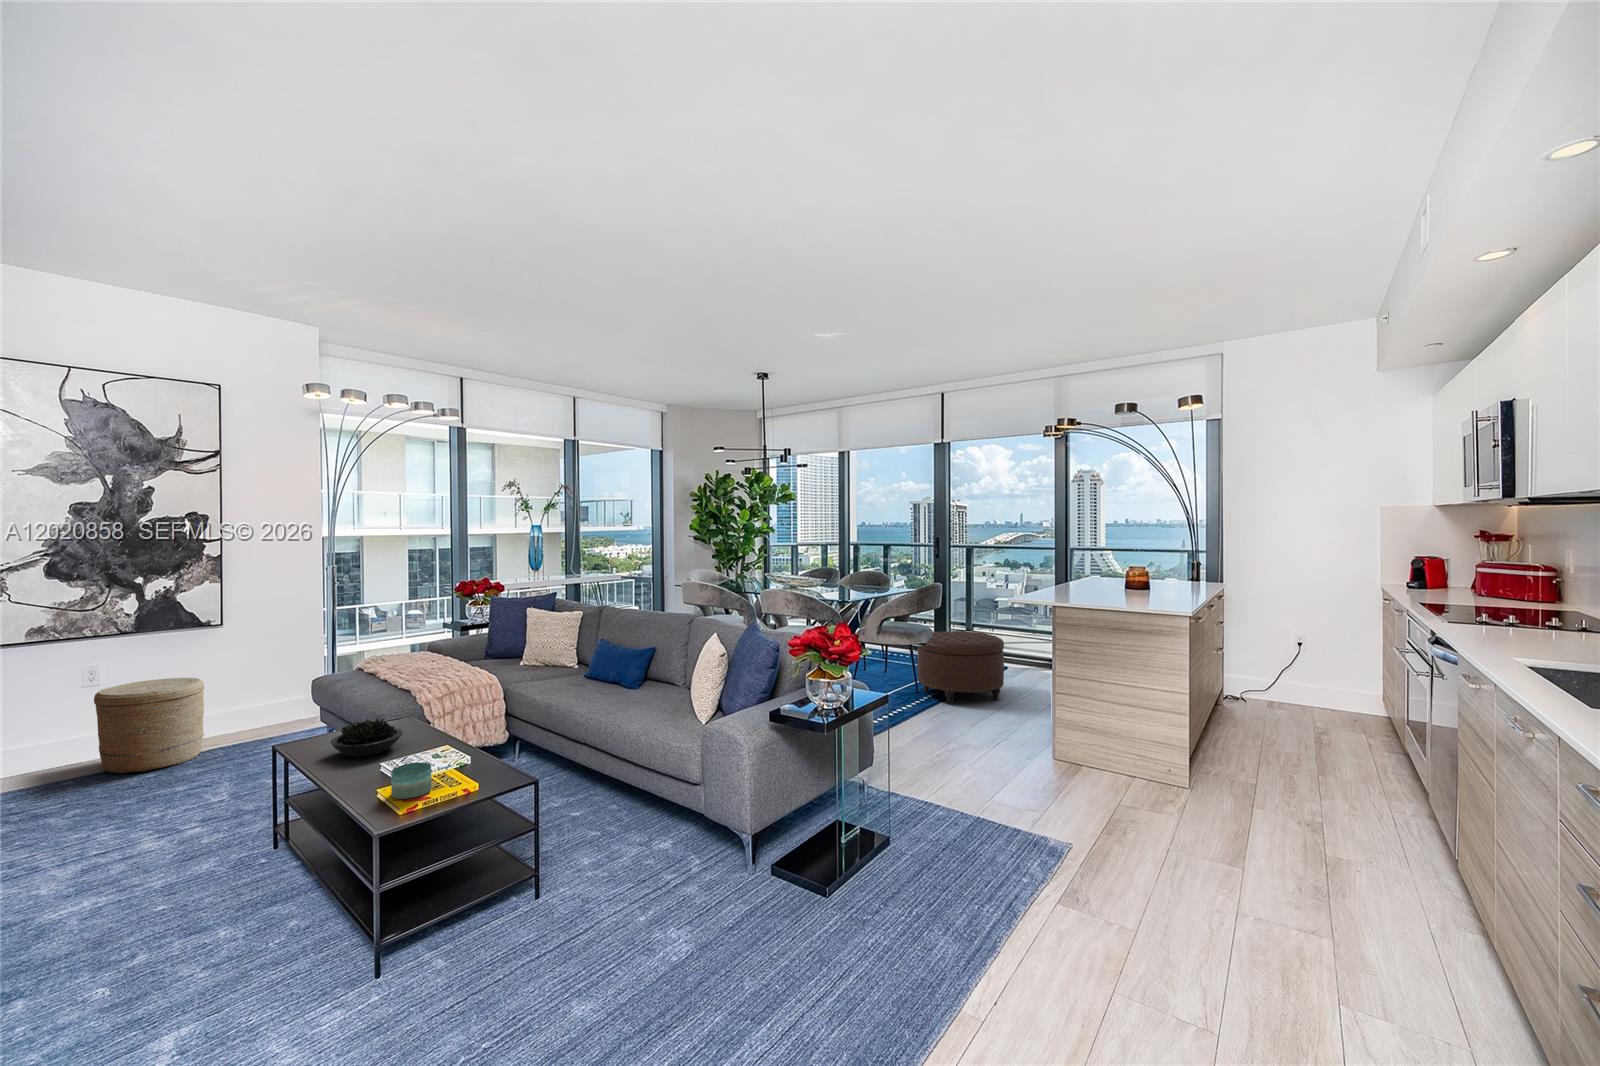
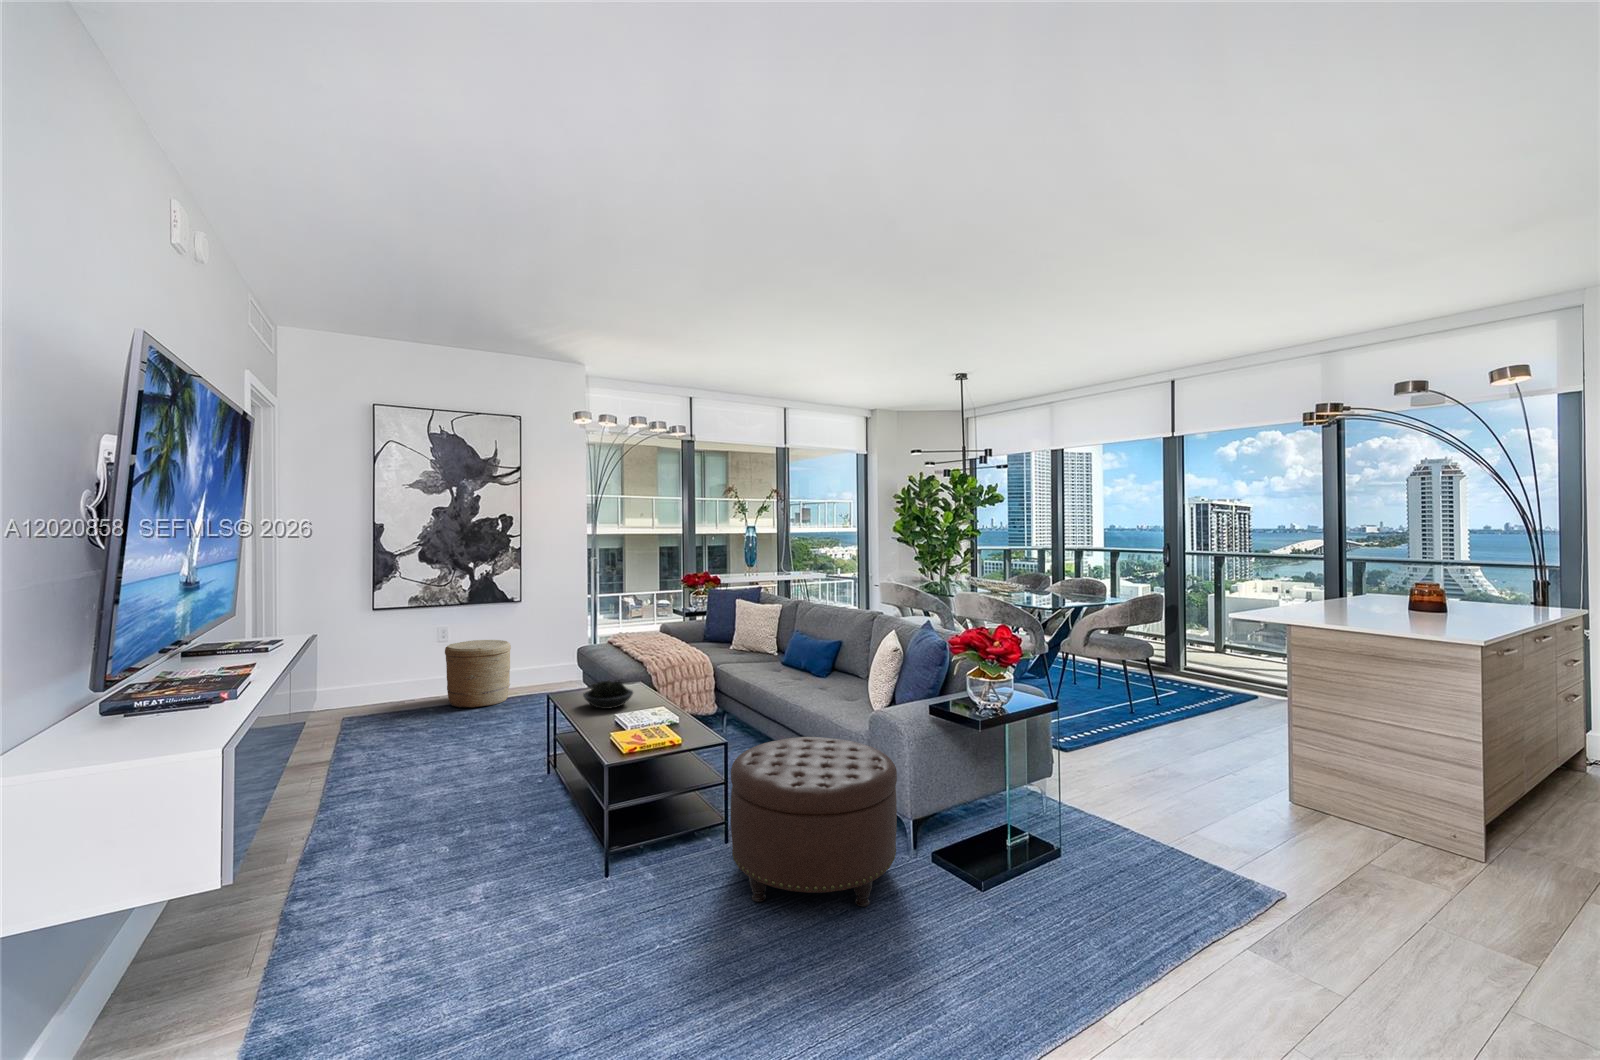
ottoman: present [917,631,1004,704] -> present [731,737,897,907]
candle: present [391,763,431,799] -> none [618,716,647,743]

